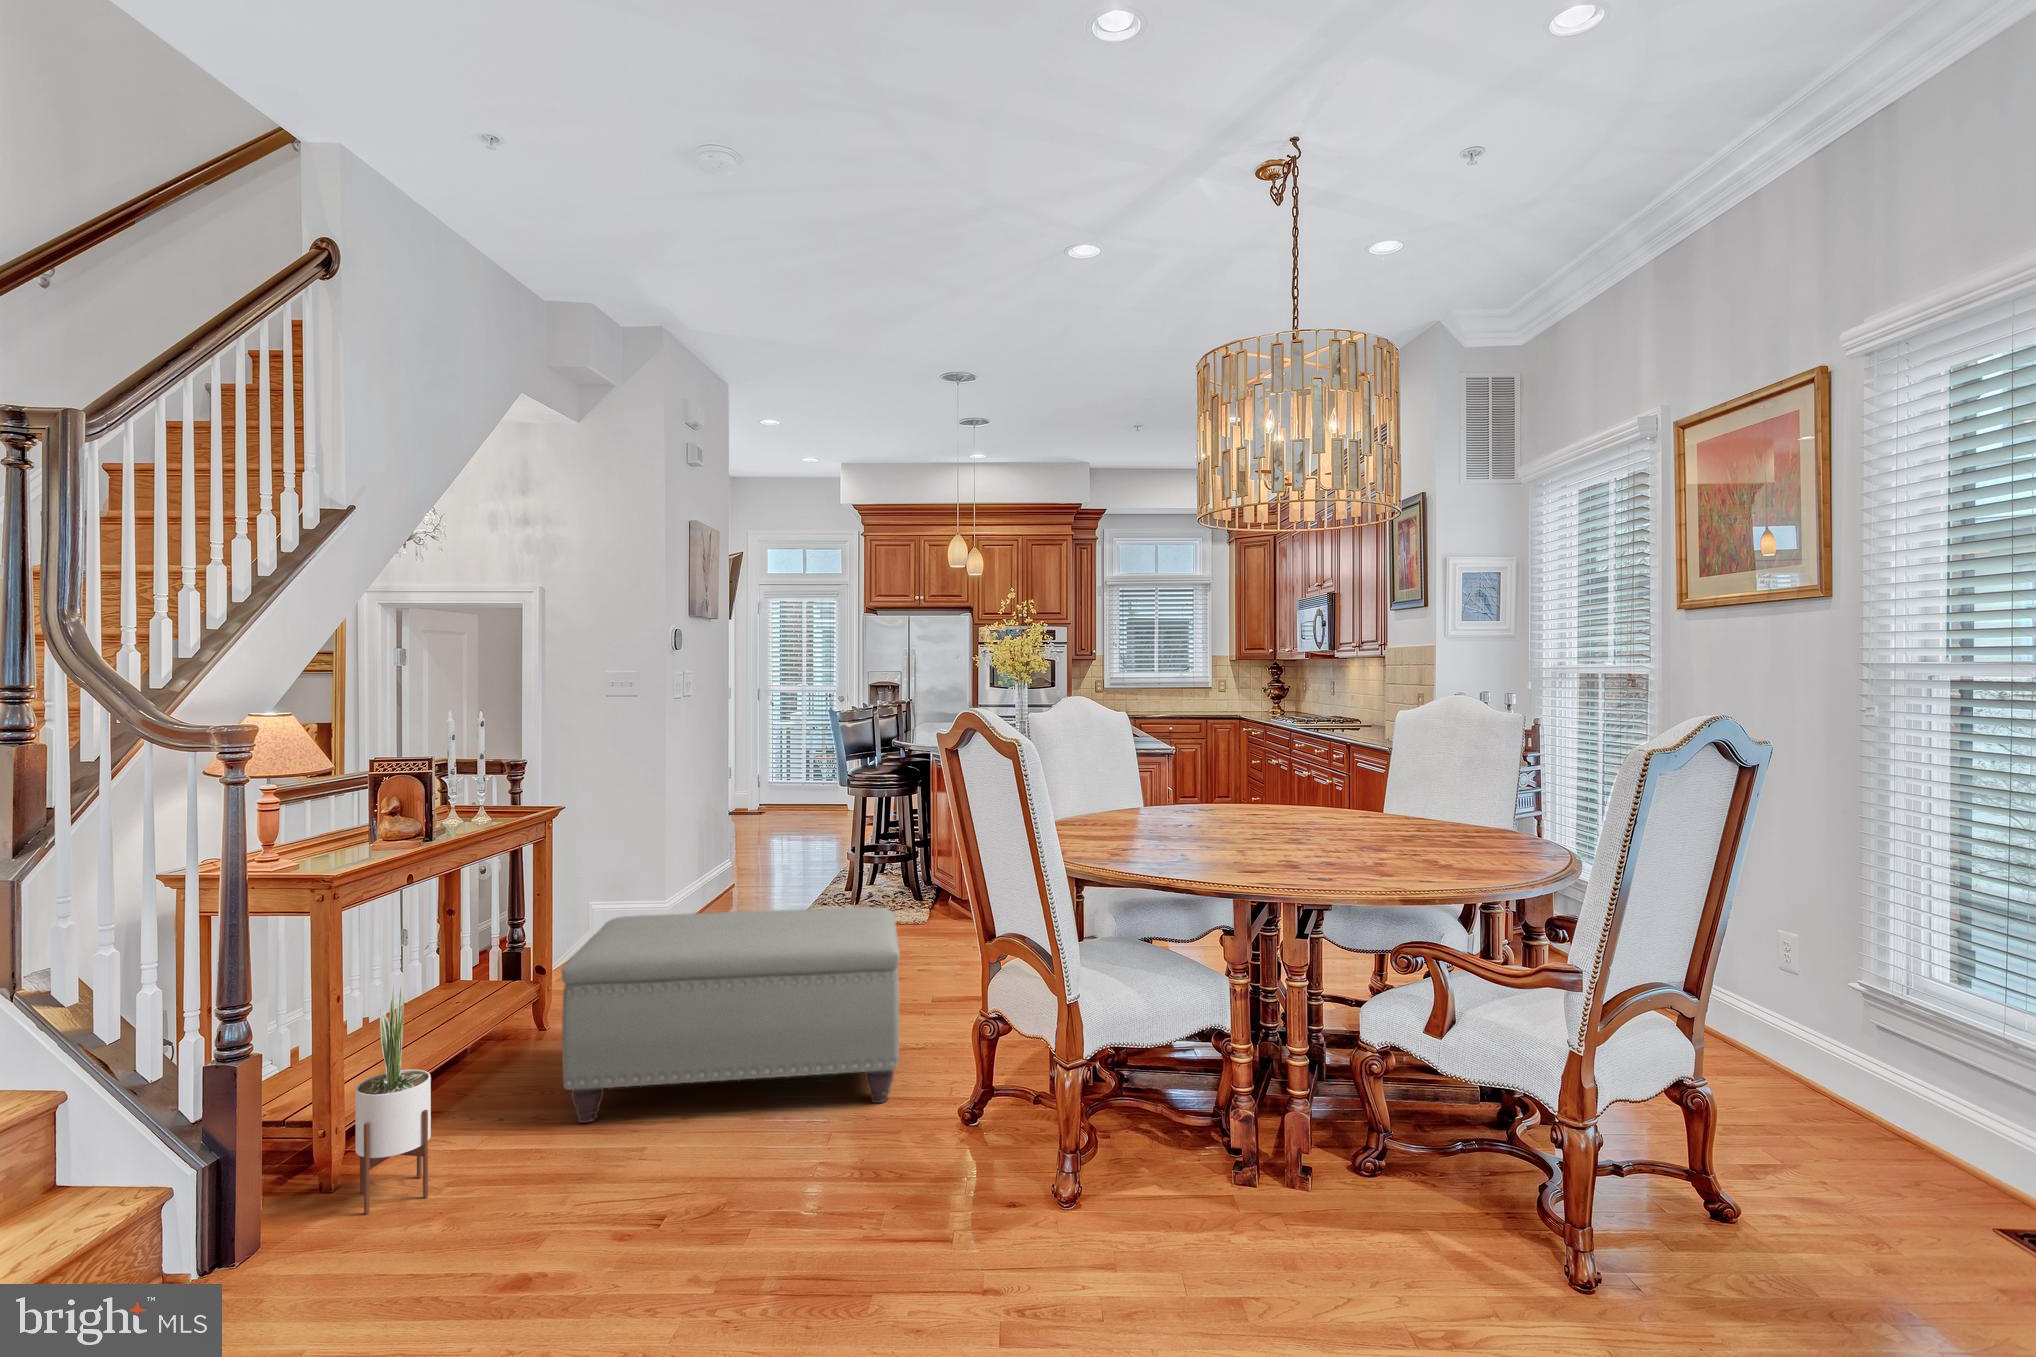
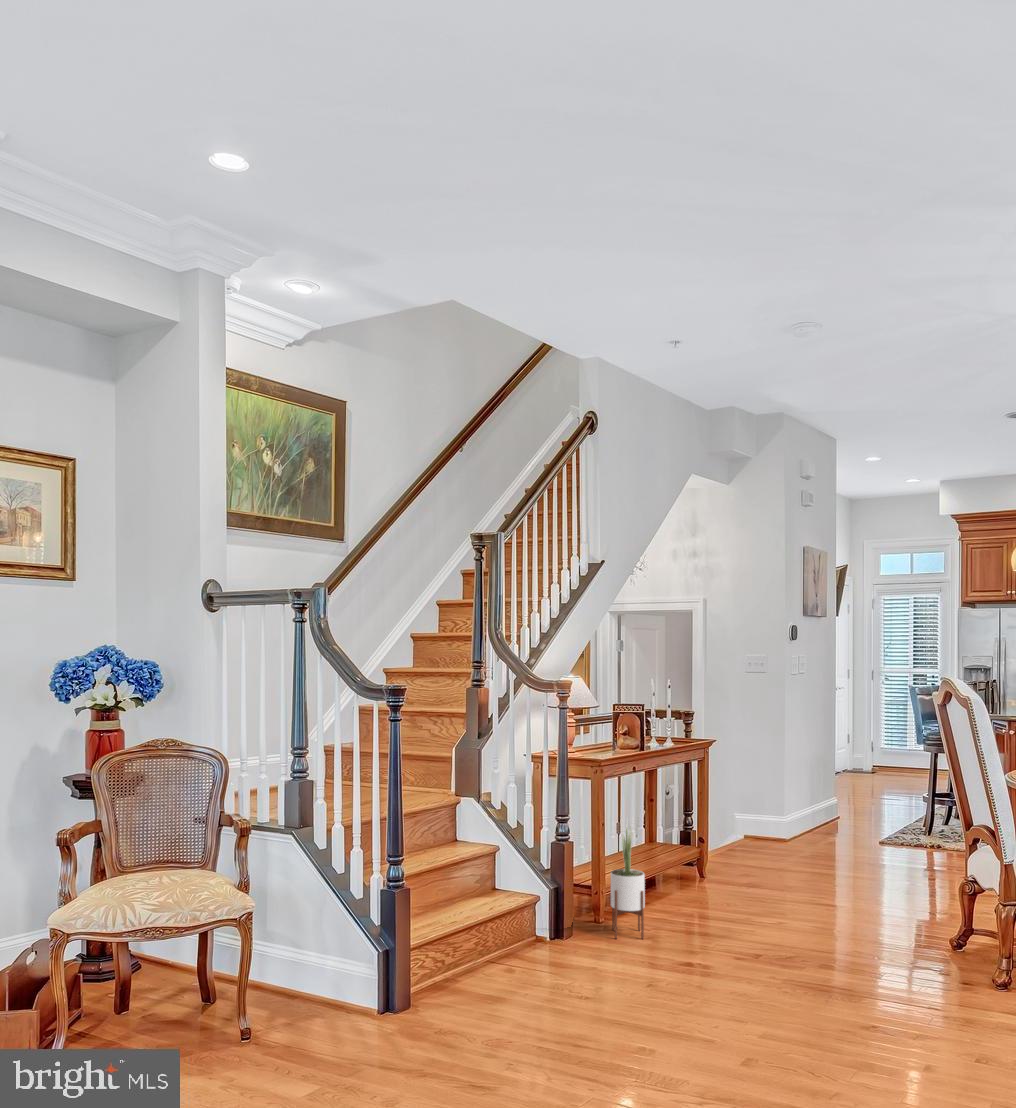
ottoman: present [562,907,900,1123] -> none [710,810,936,958]

